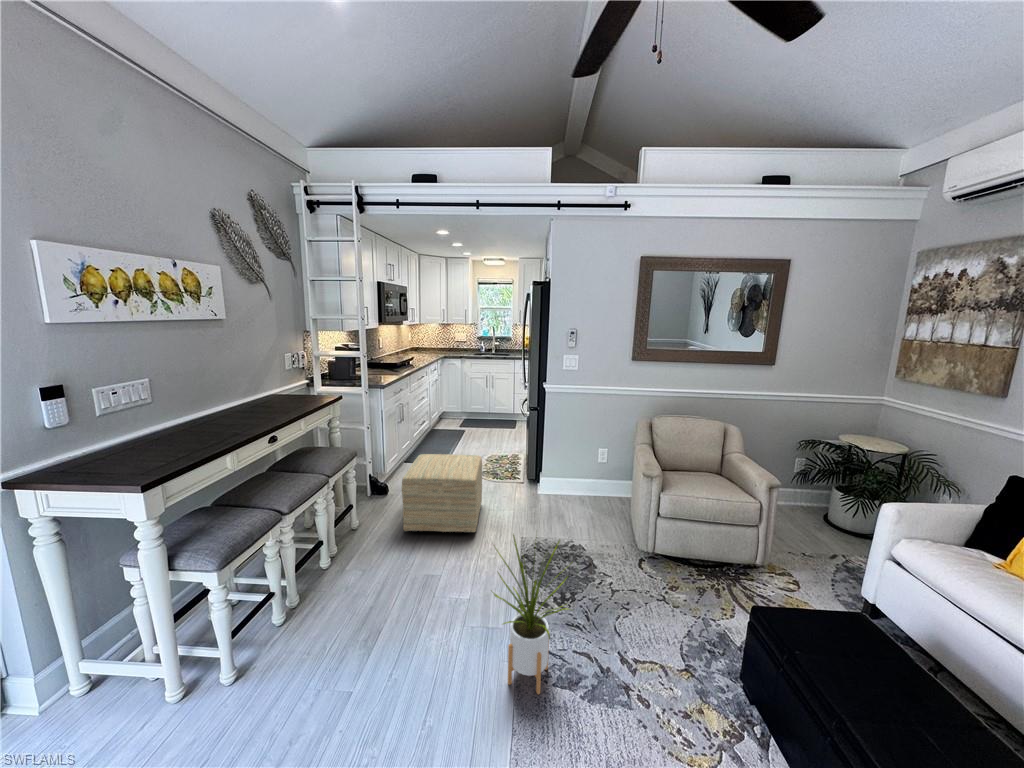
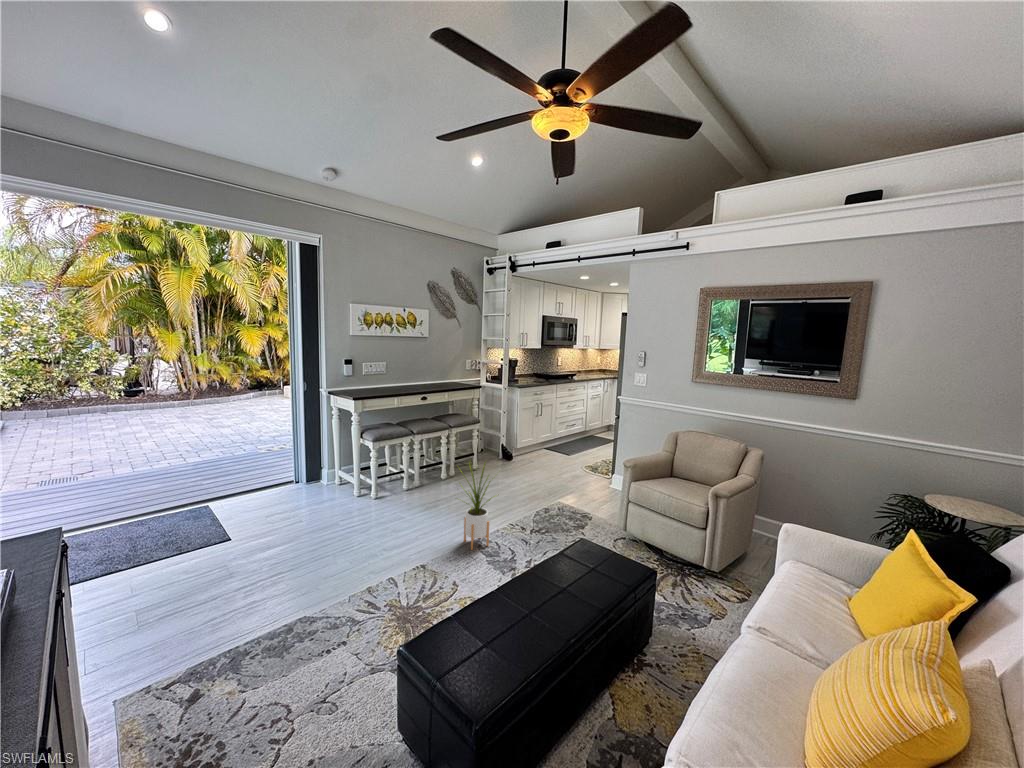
ottoman: present [402,454,482,533] -> none [495,434,562,489]

